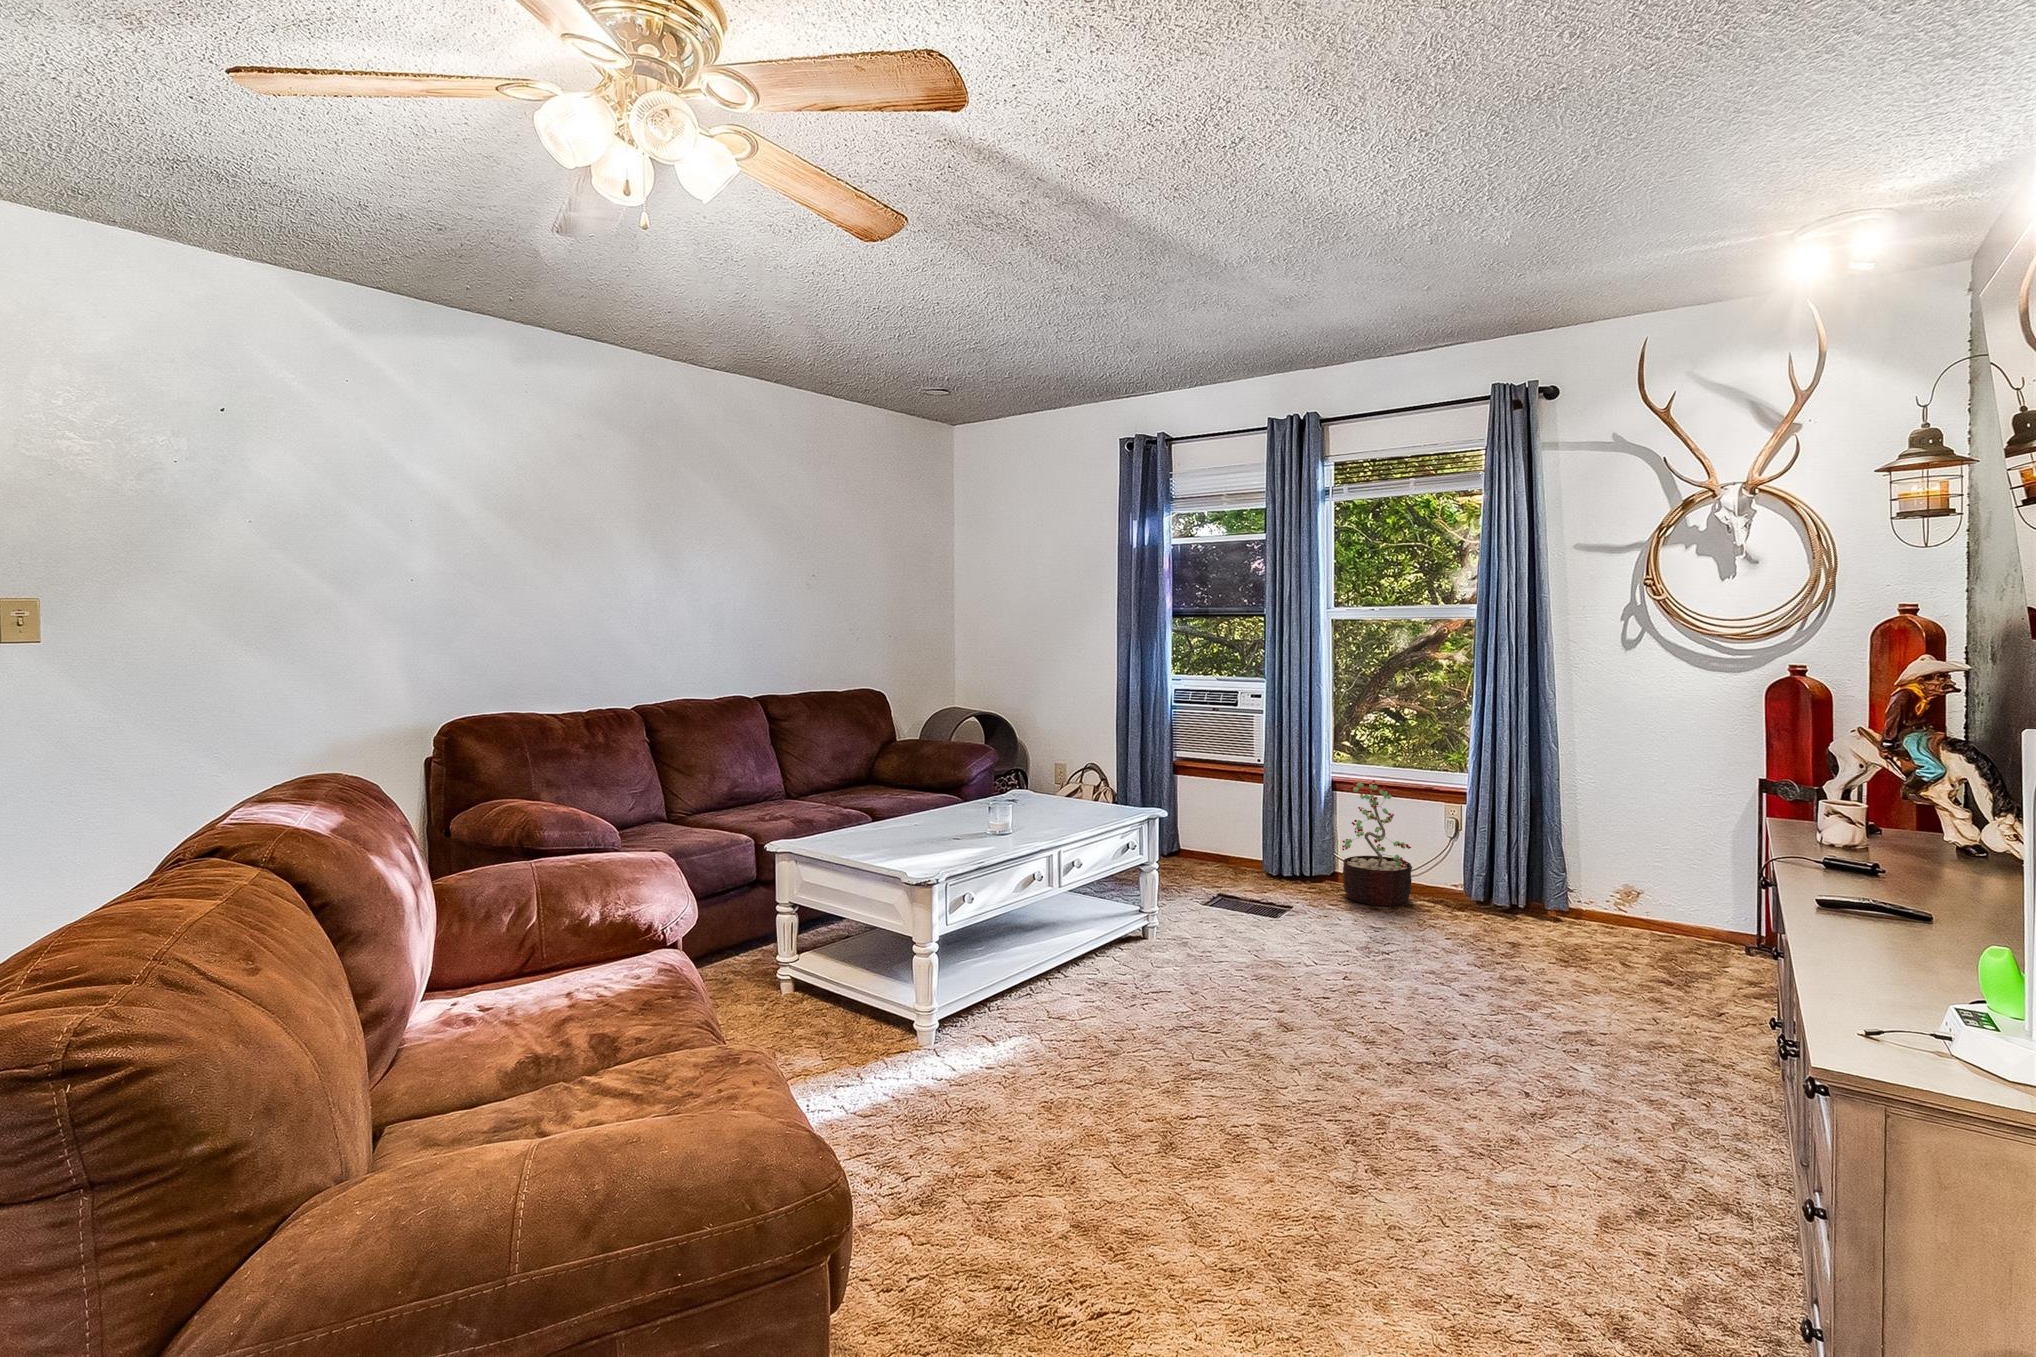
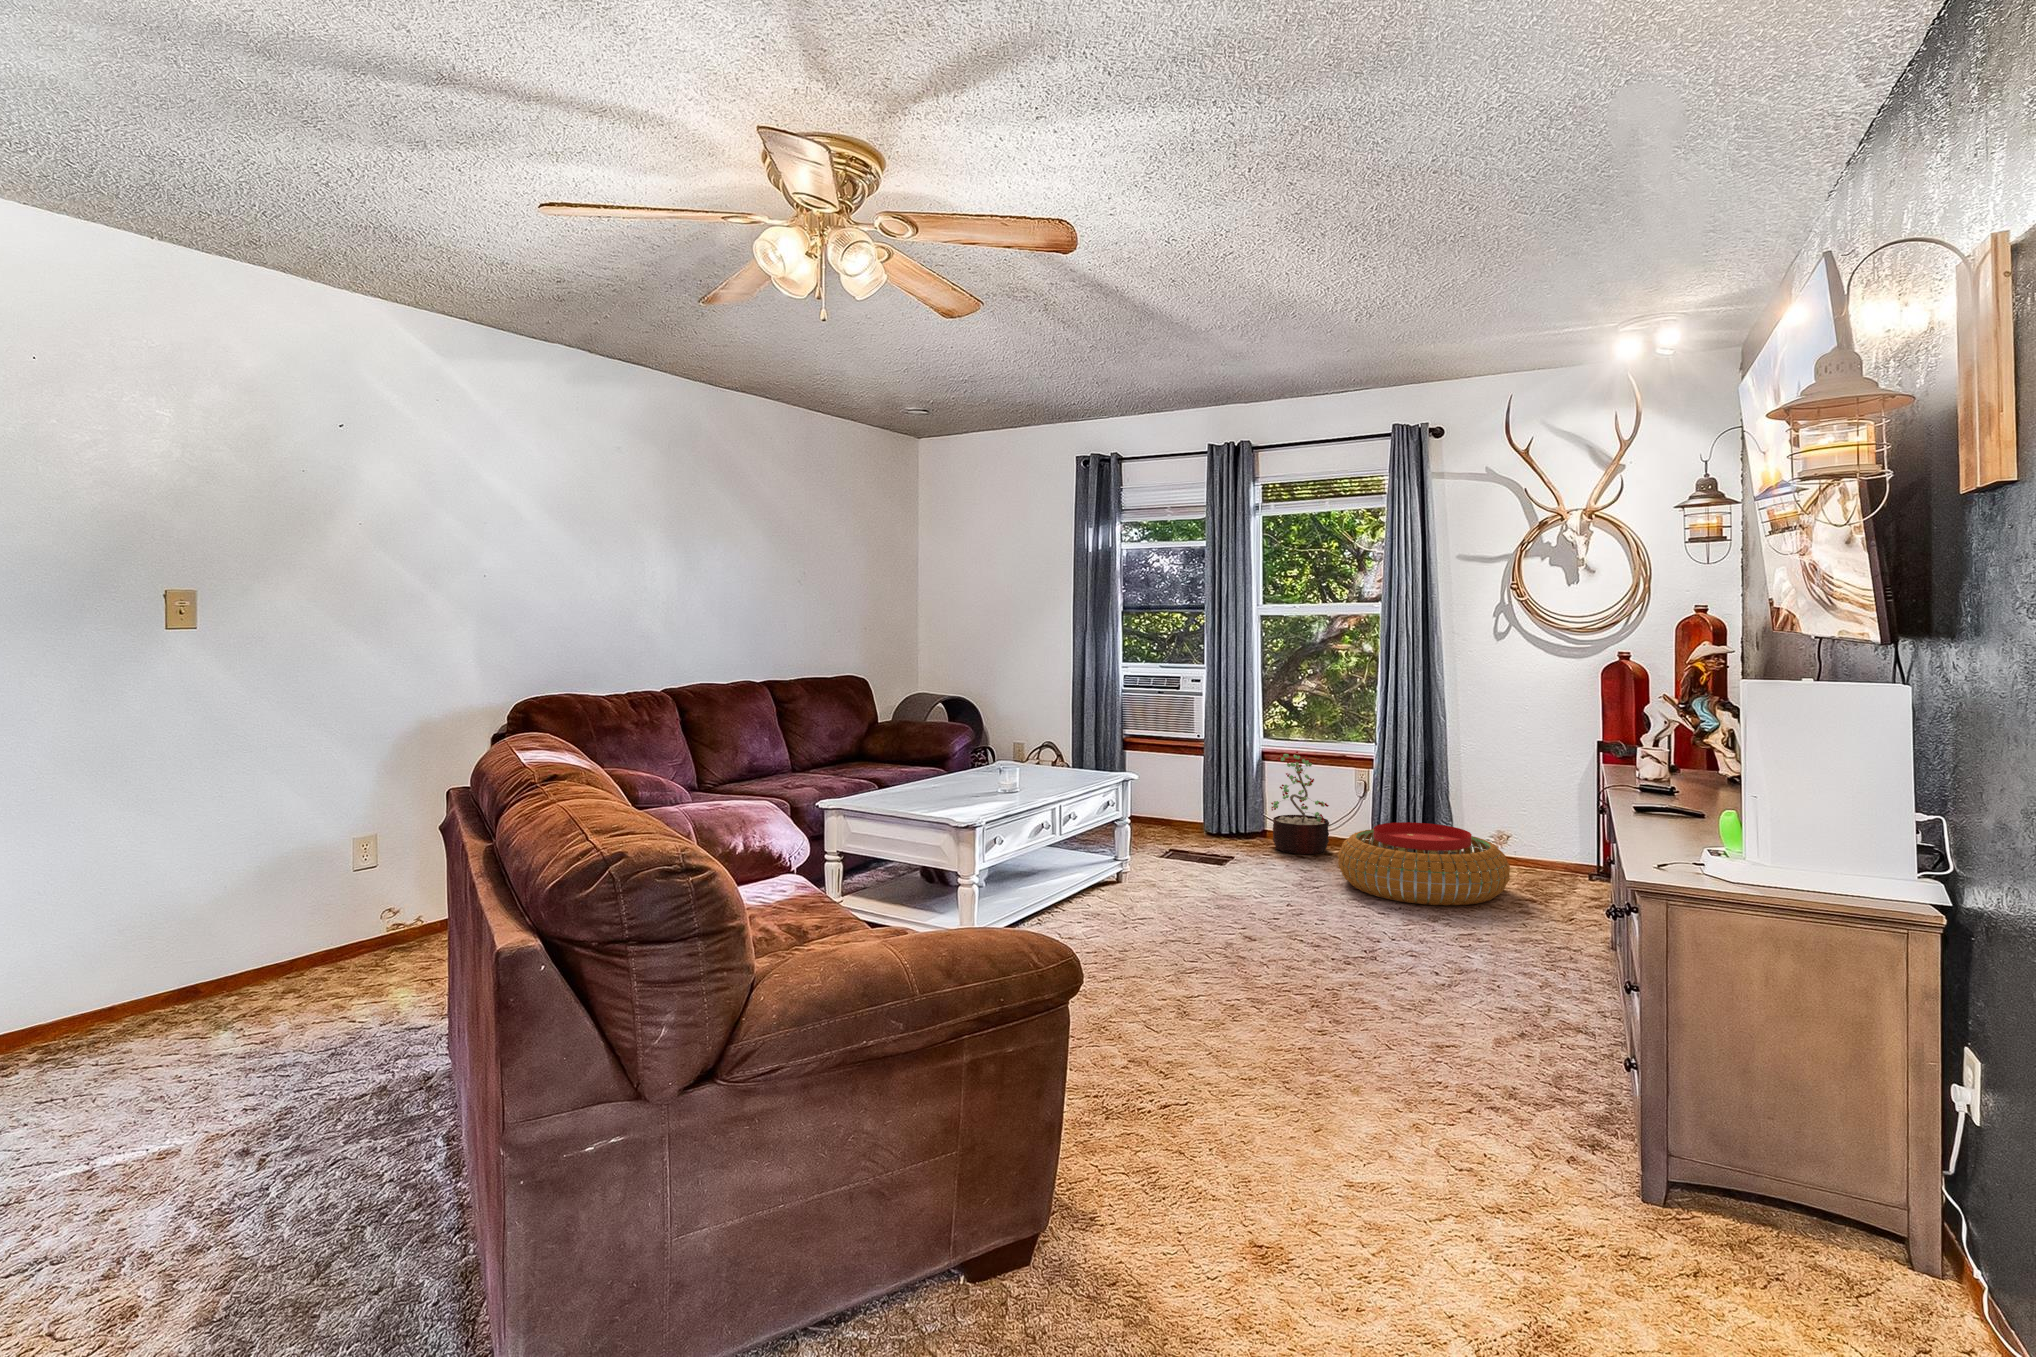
pouf: none [1416,874,1640,988] -> present [1338,822,1510,906]

